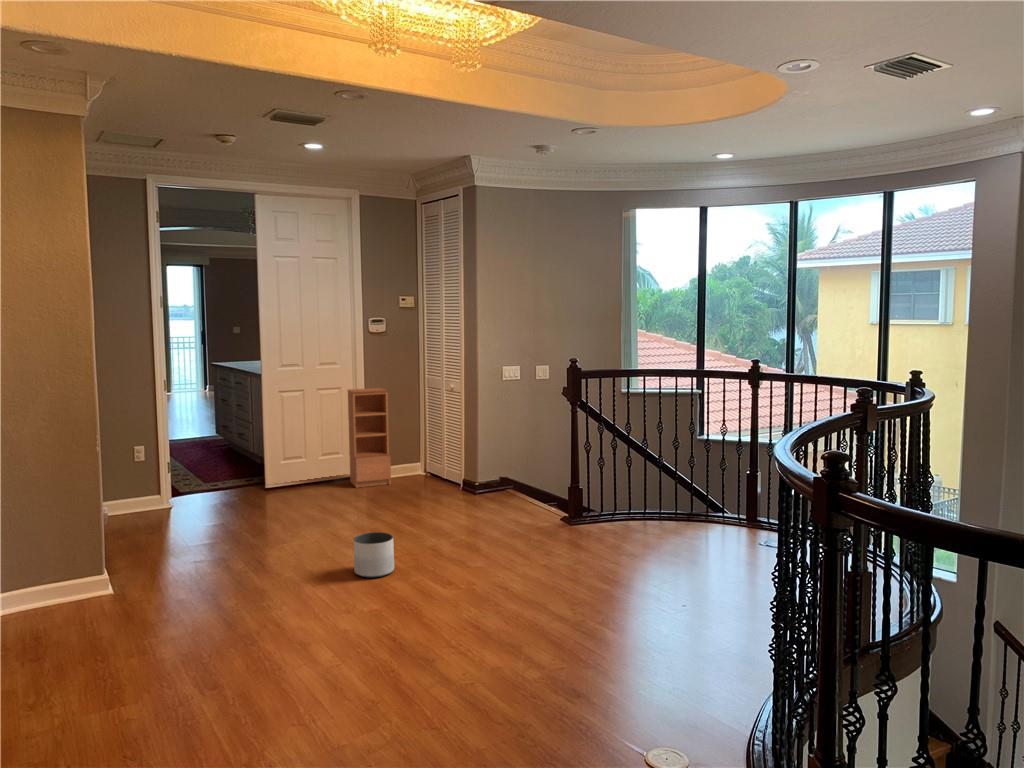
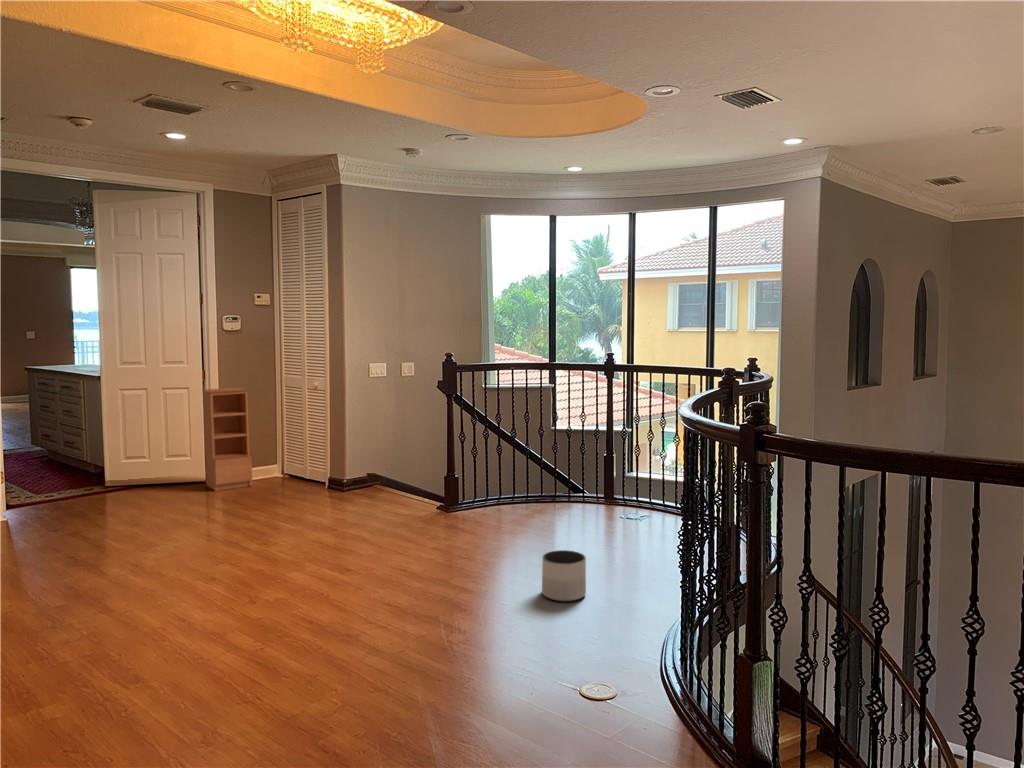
planter: present [354,532,394,578] -> present [542,550,586,602]

